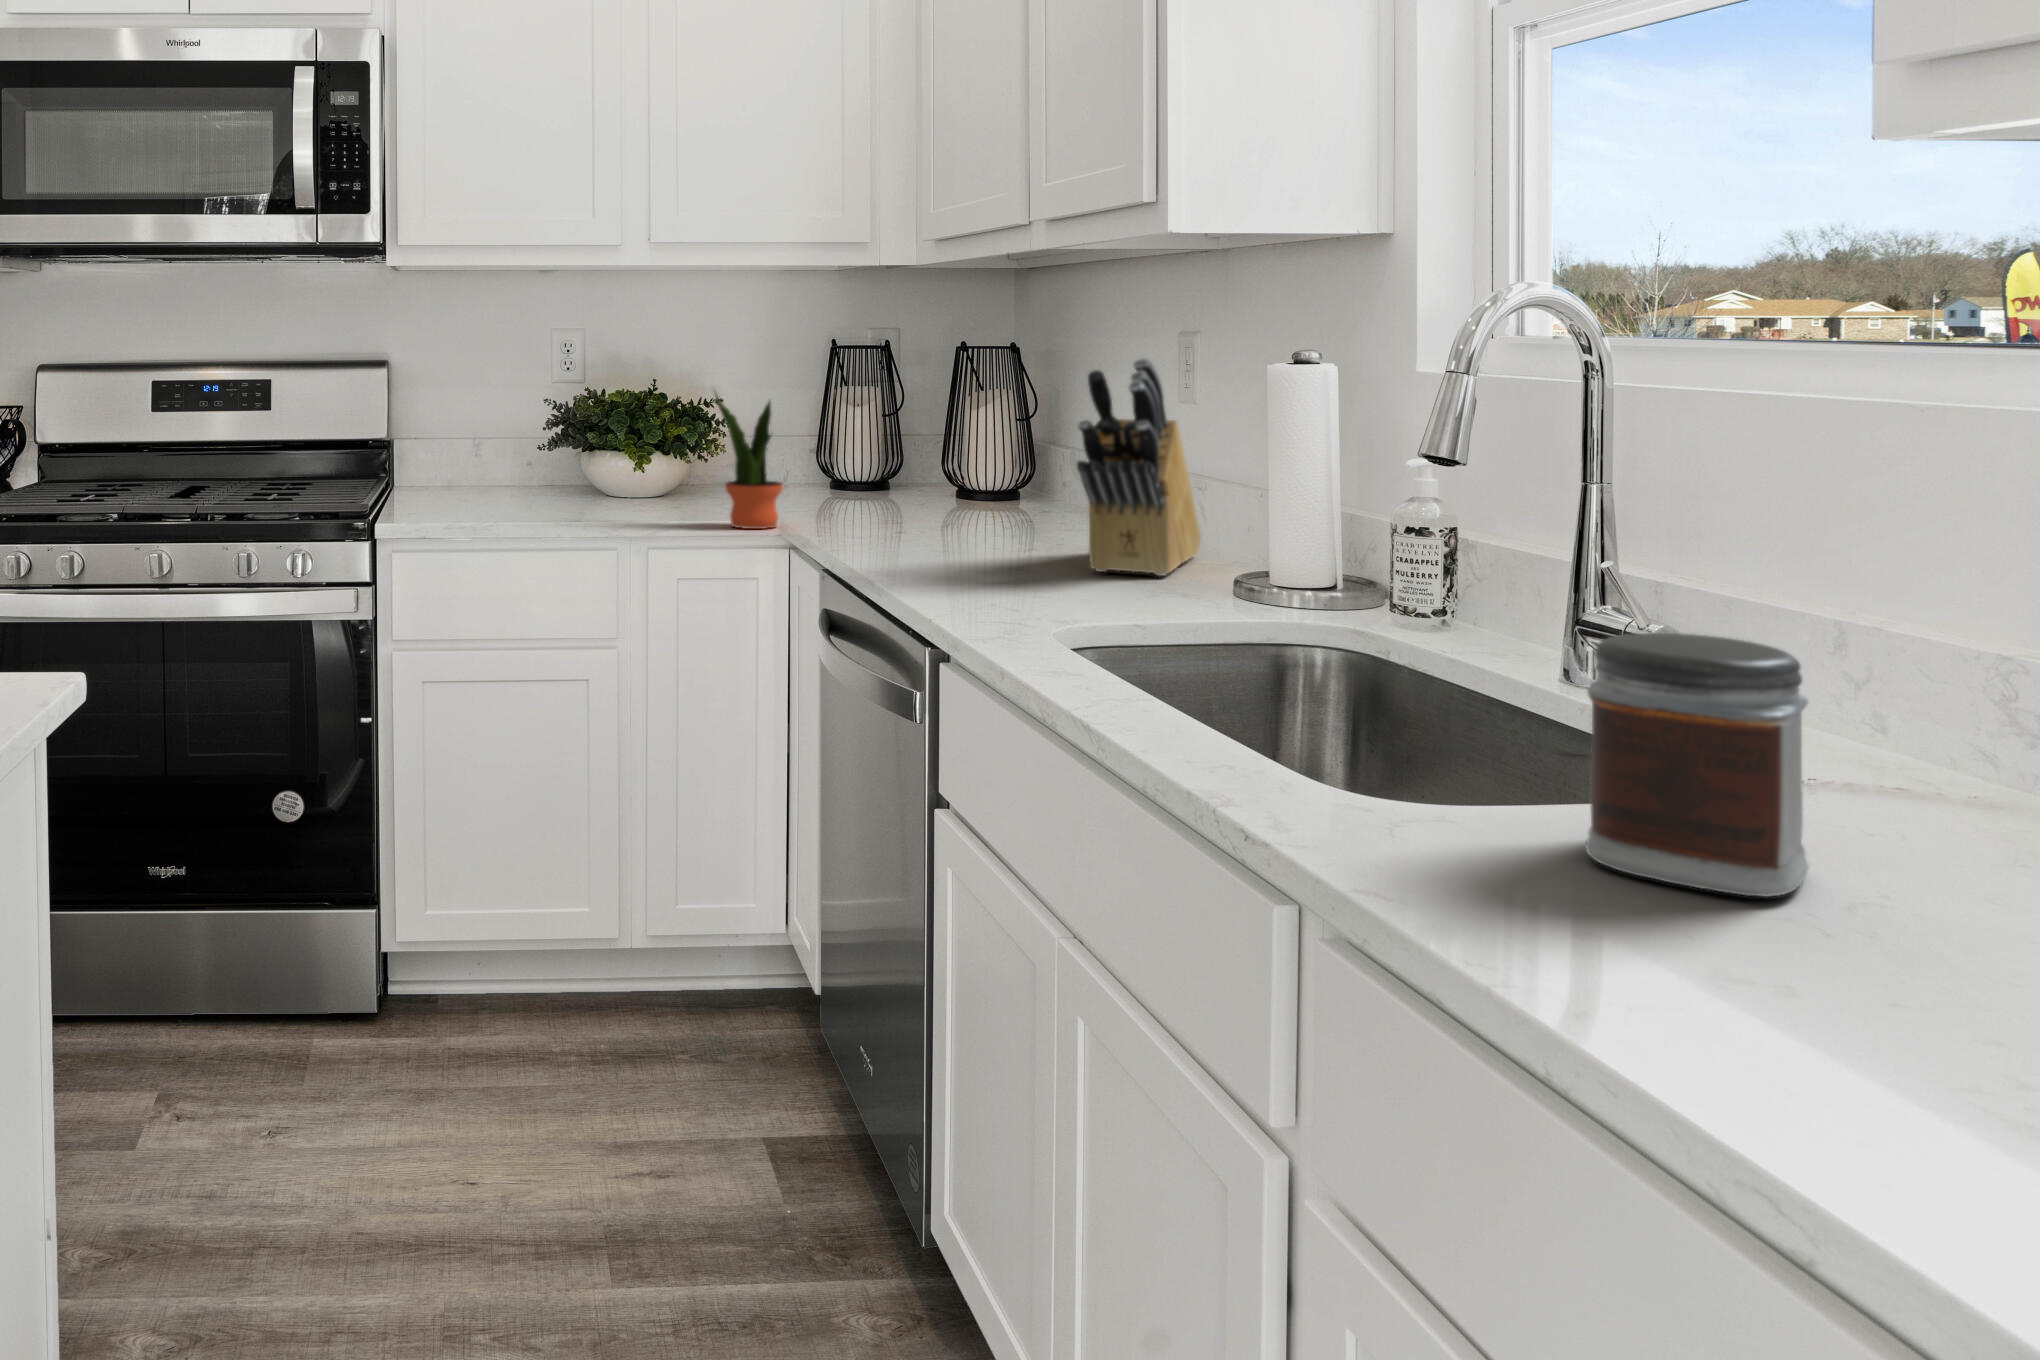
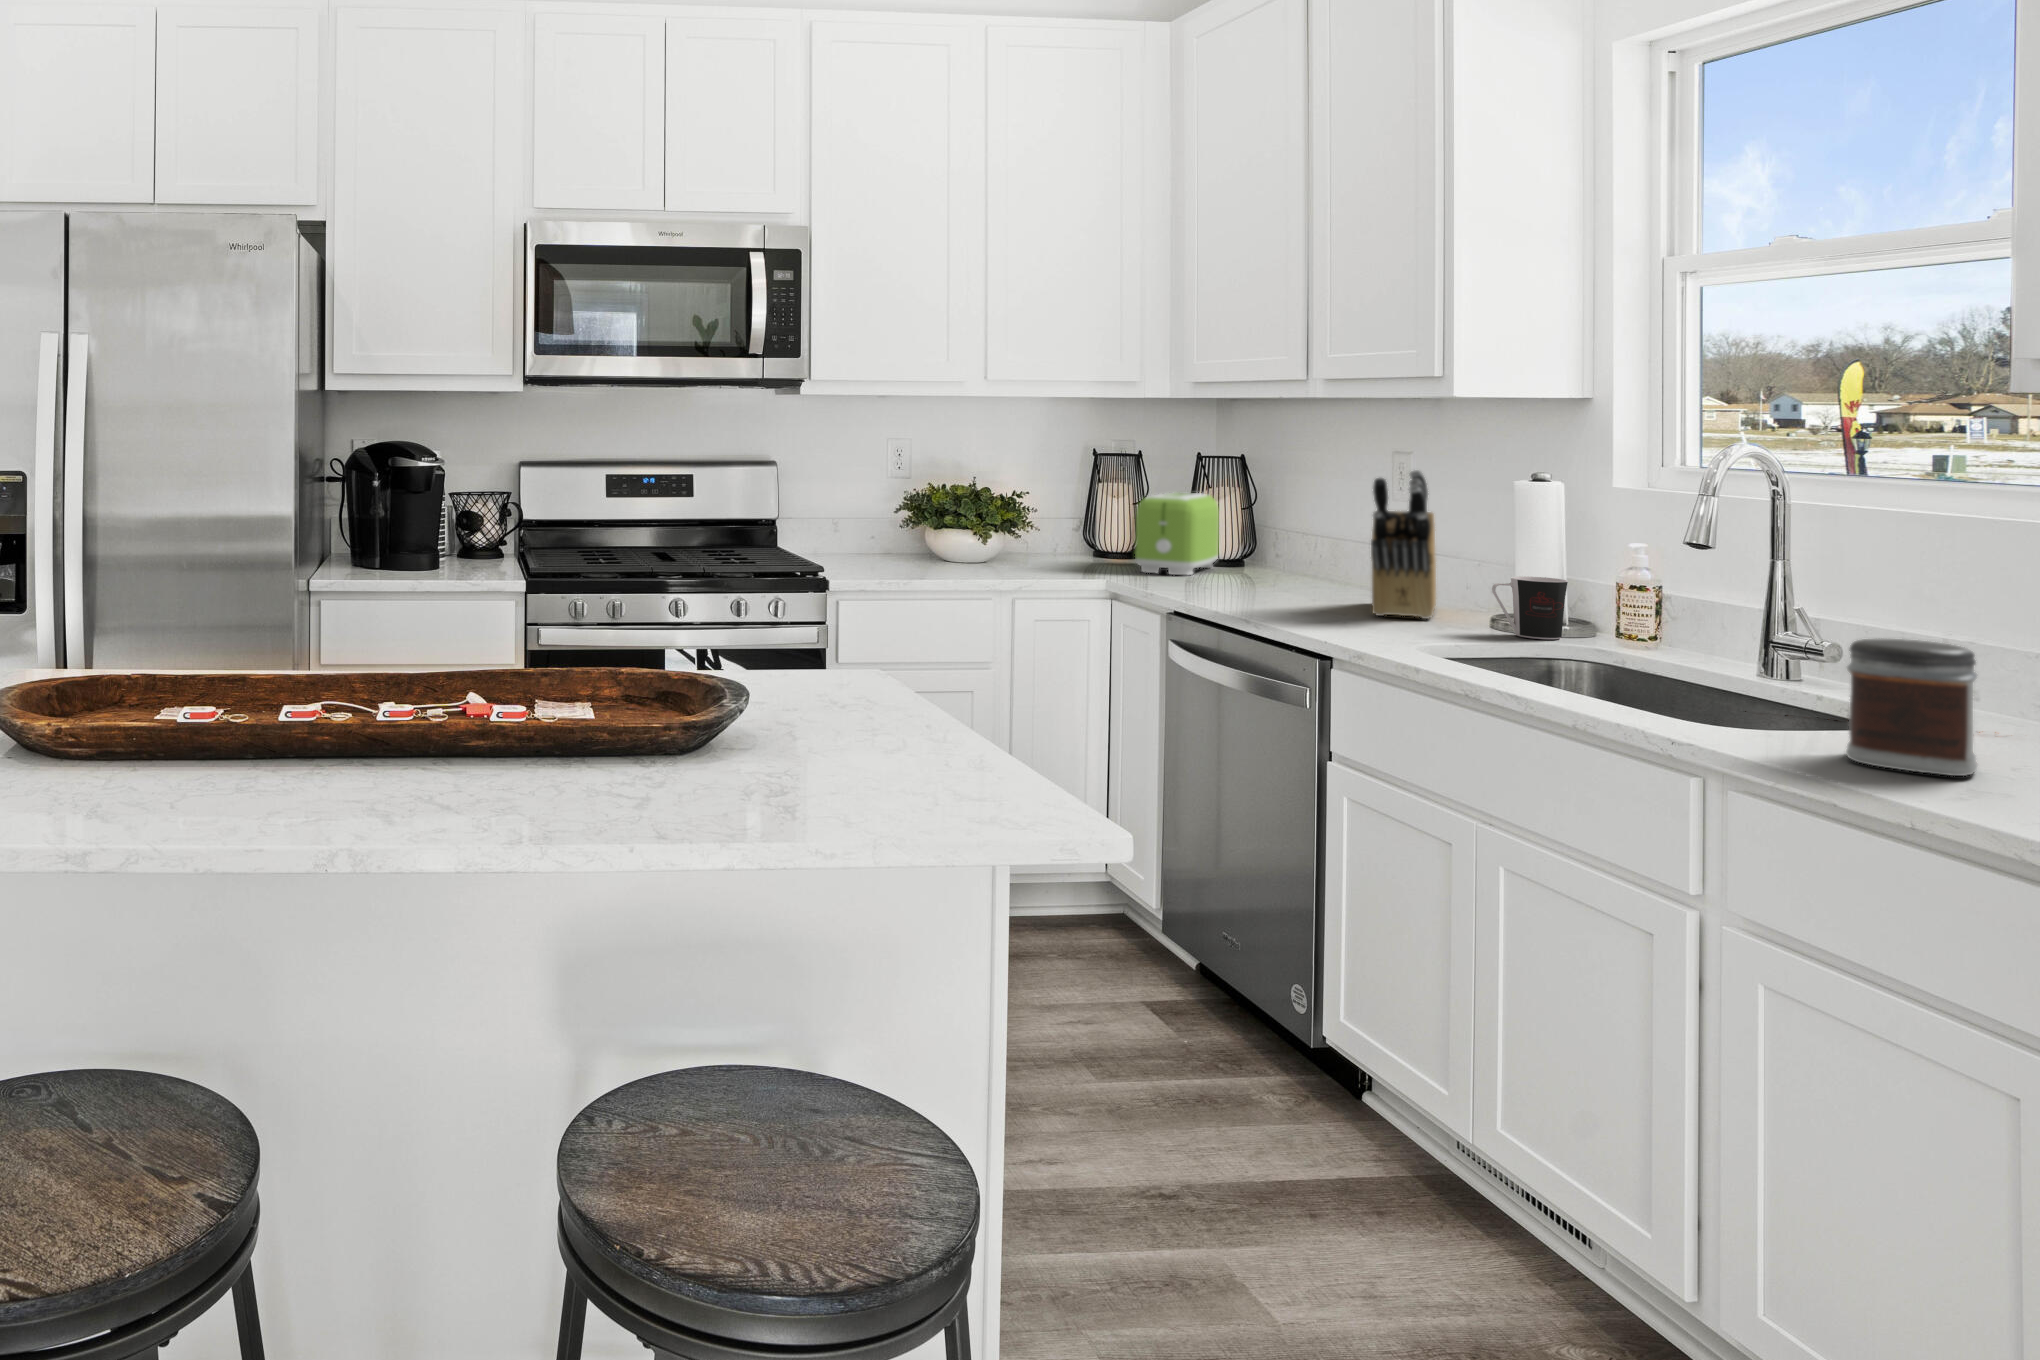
potted plant: present [715,394,783,529] -> none [1044,483,1100,586]
toaster: none [858,400,981,512] -> present [1135,492,1219,575]
coffee cup: none [1227,514,1332,609] -> present [1492,576,1568,639]

